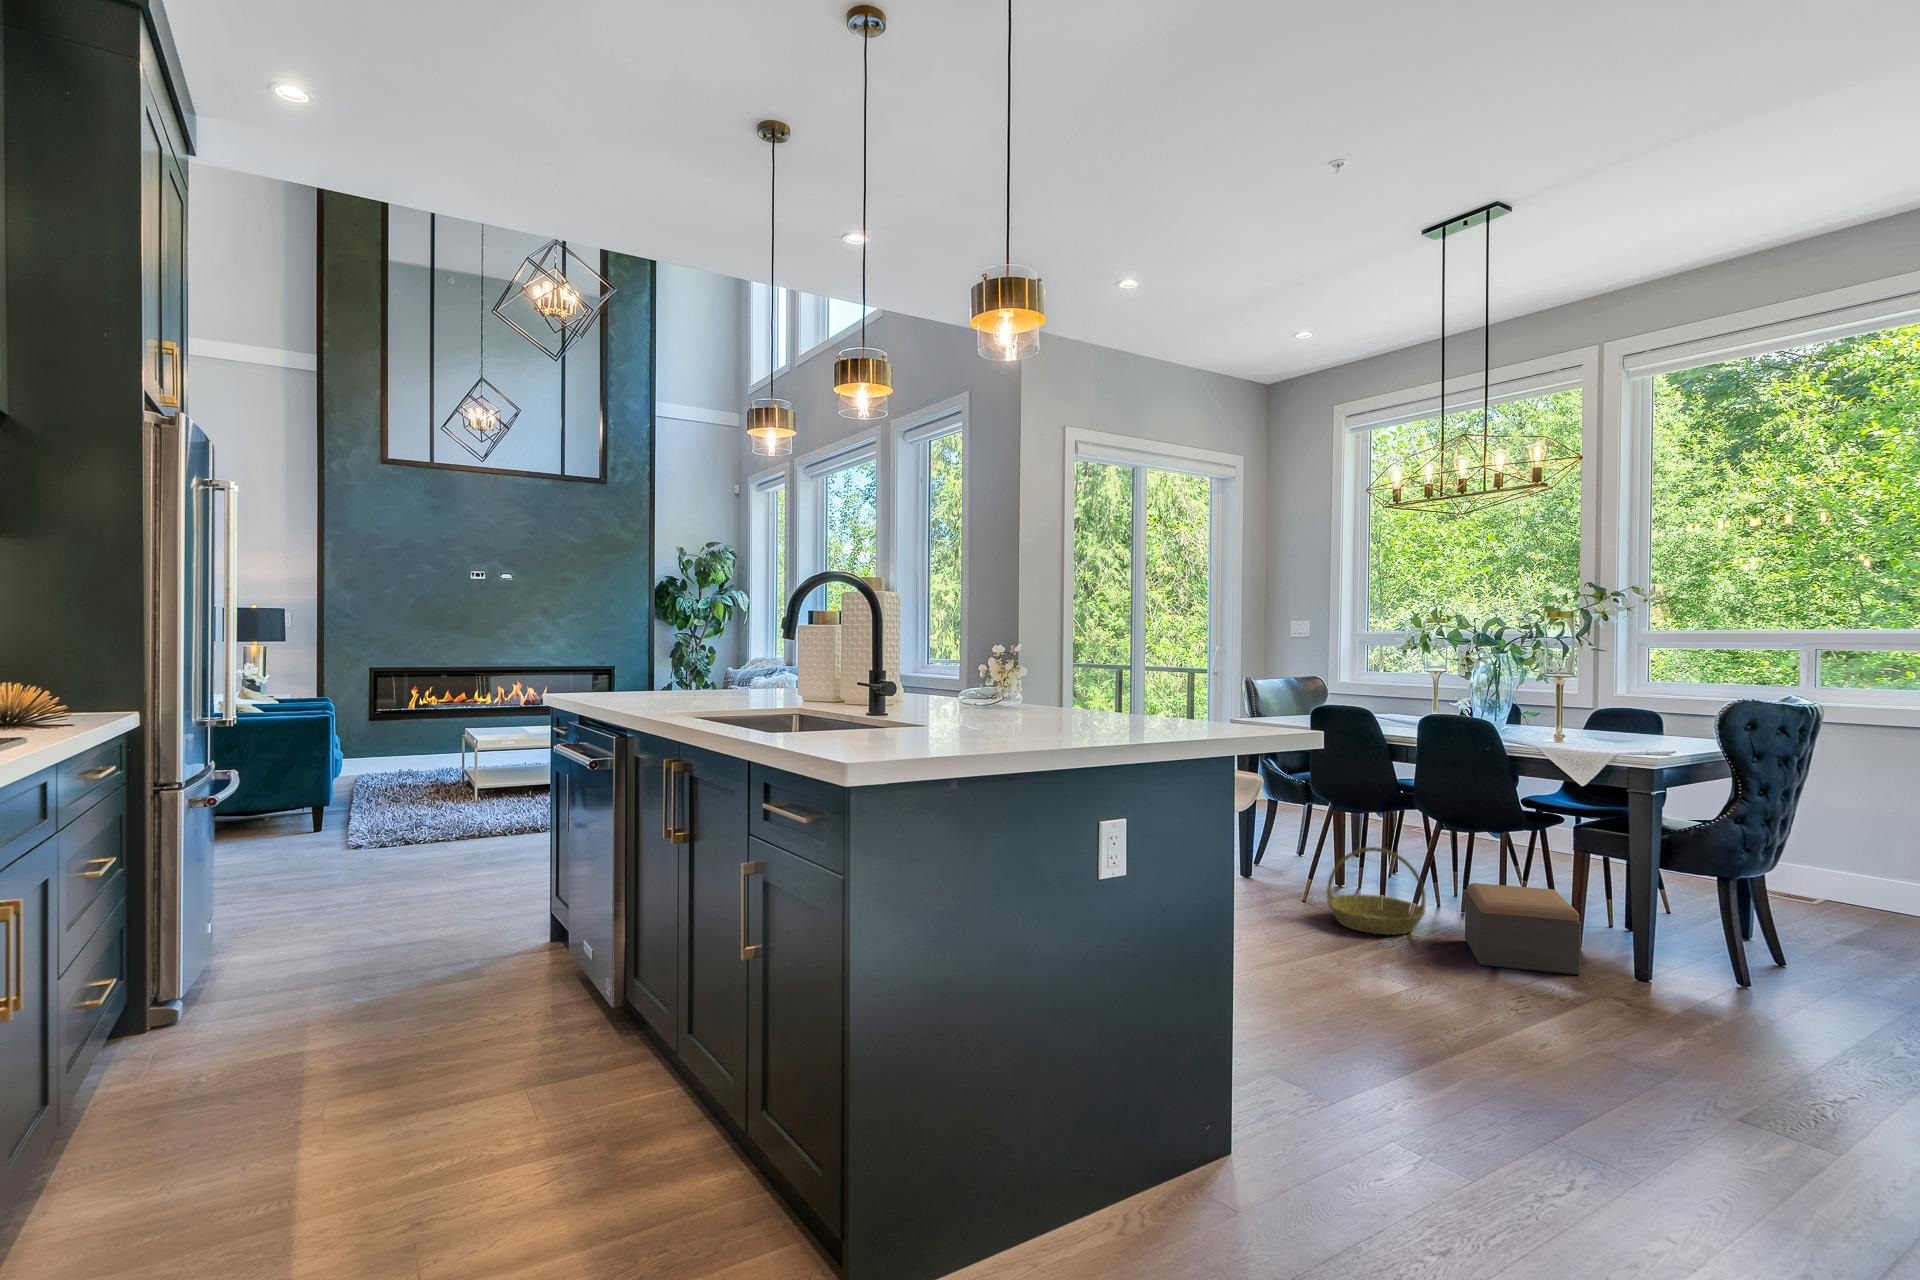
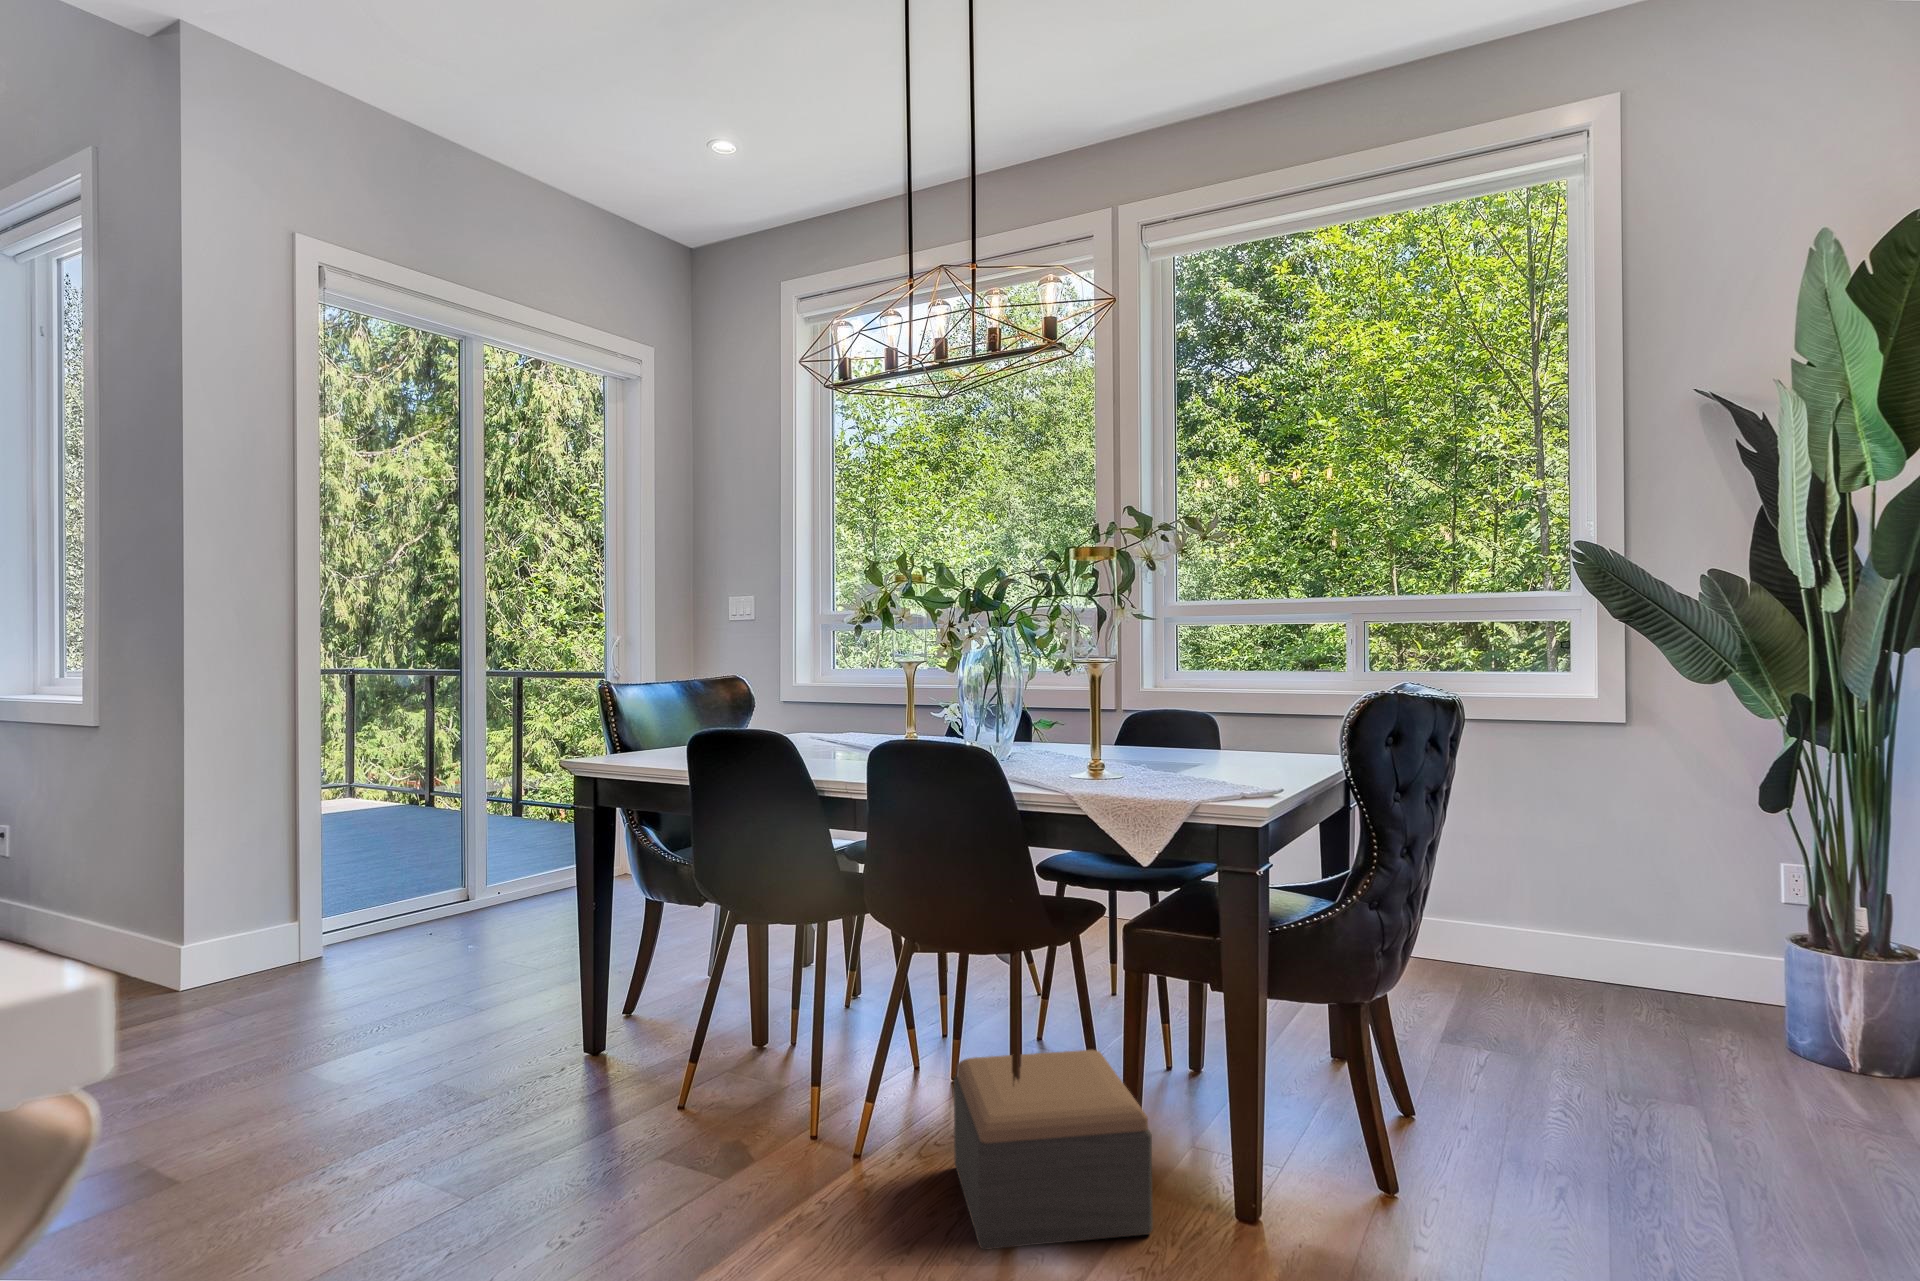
basket: present [1327,847,1426,935] -> none [709,1004,887,1188]

